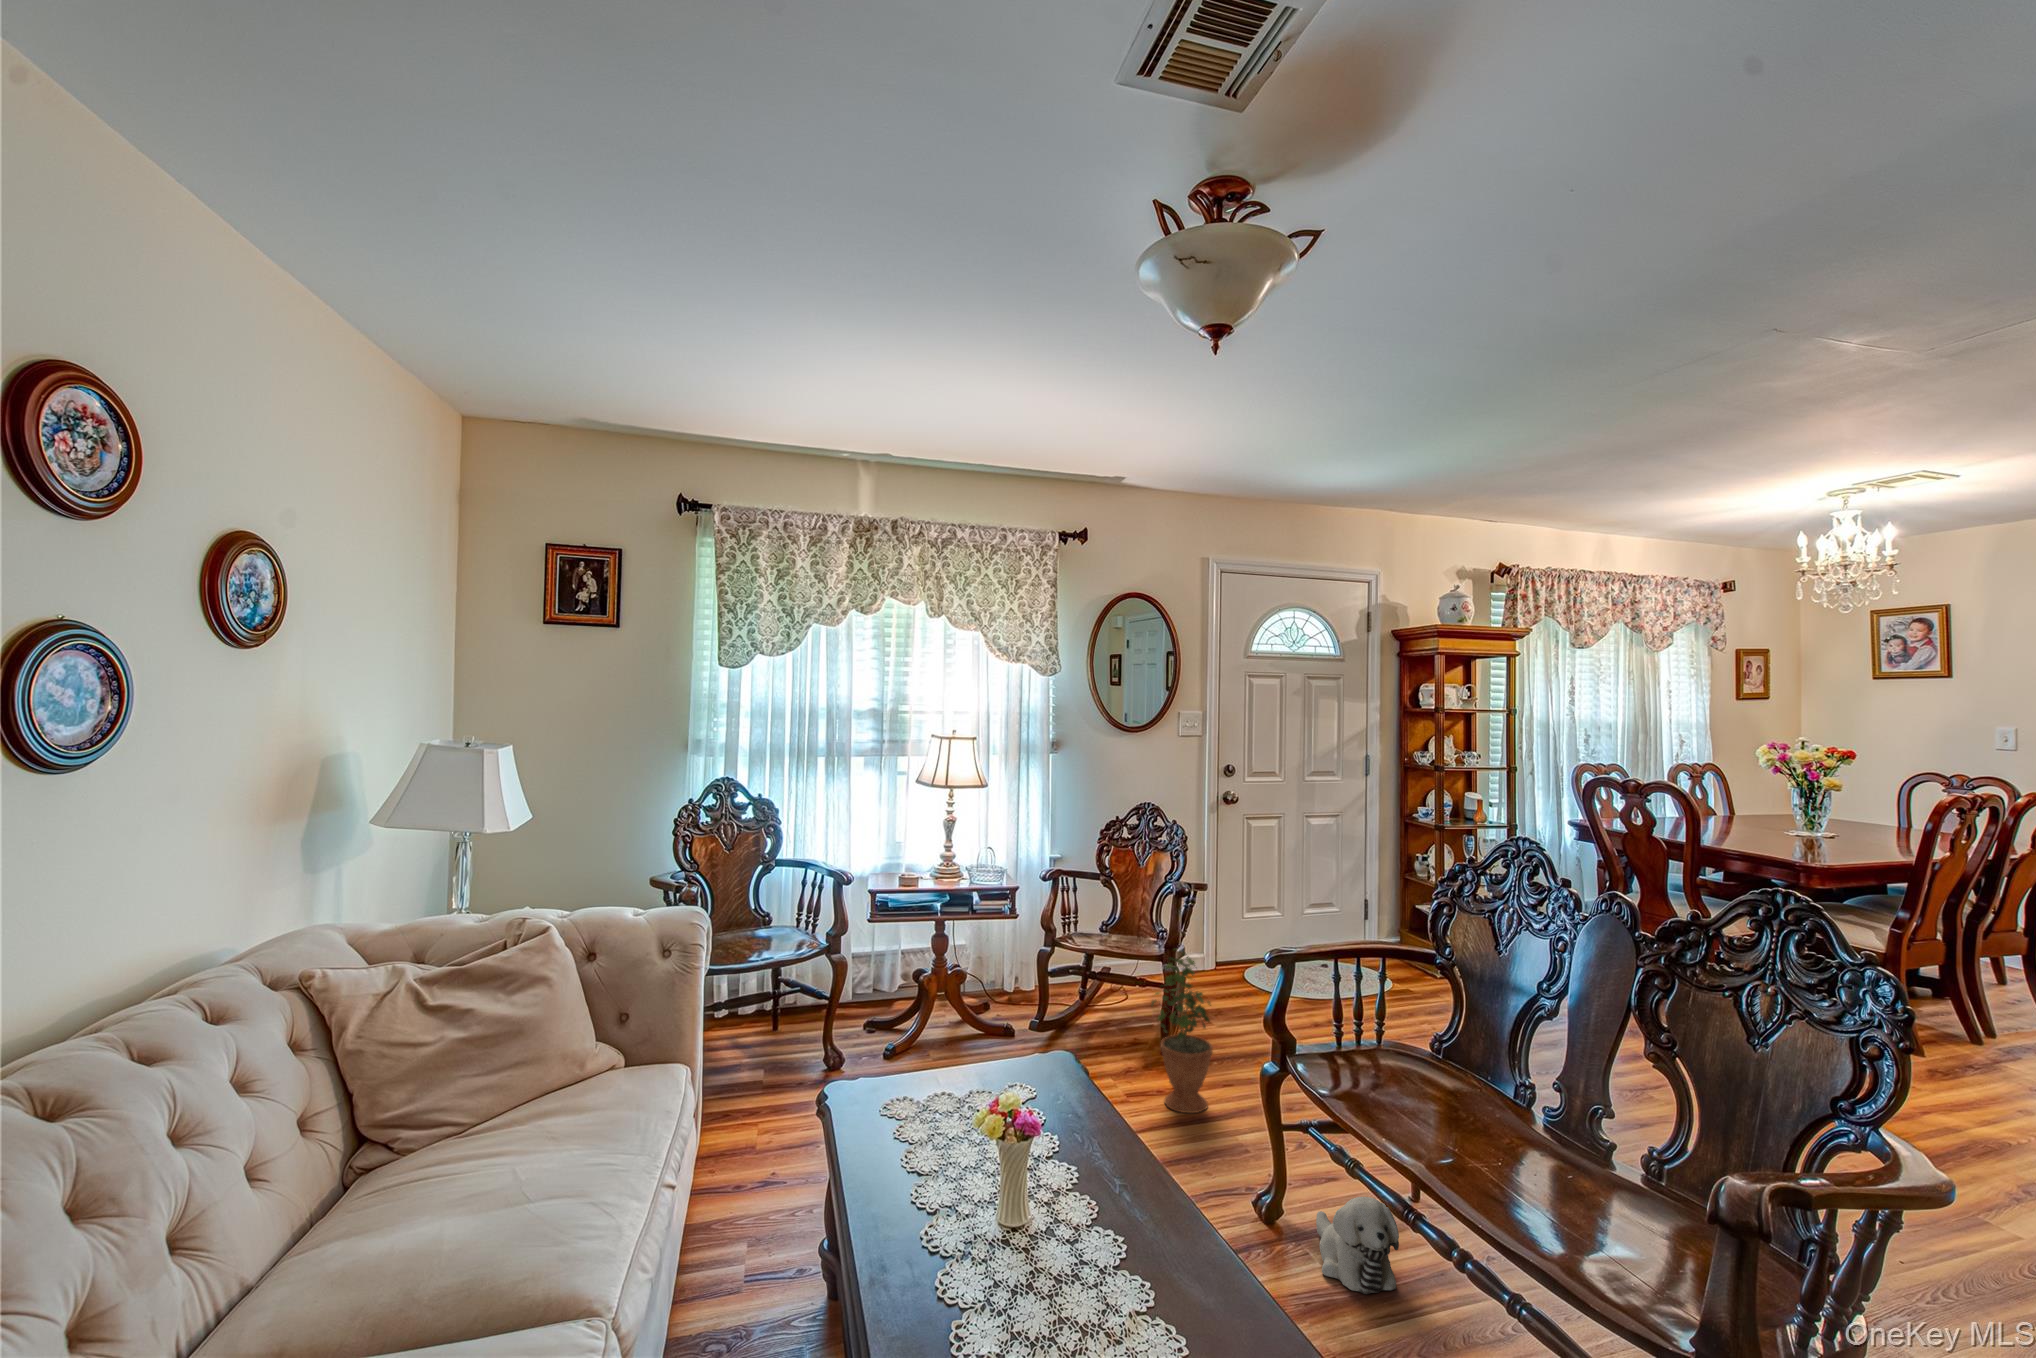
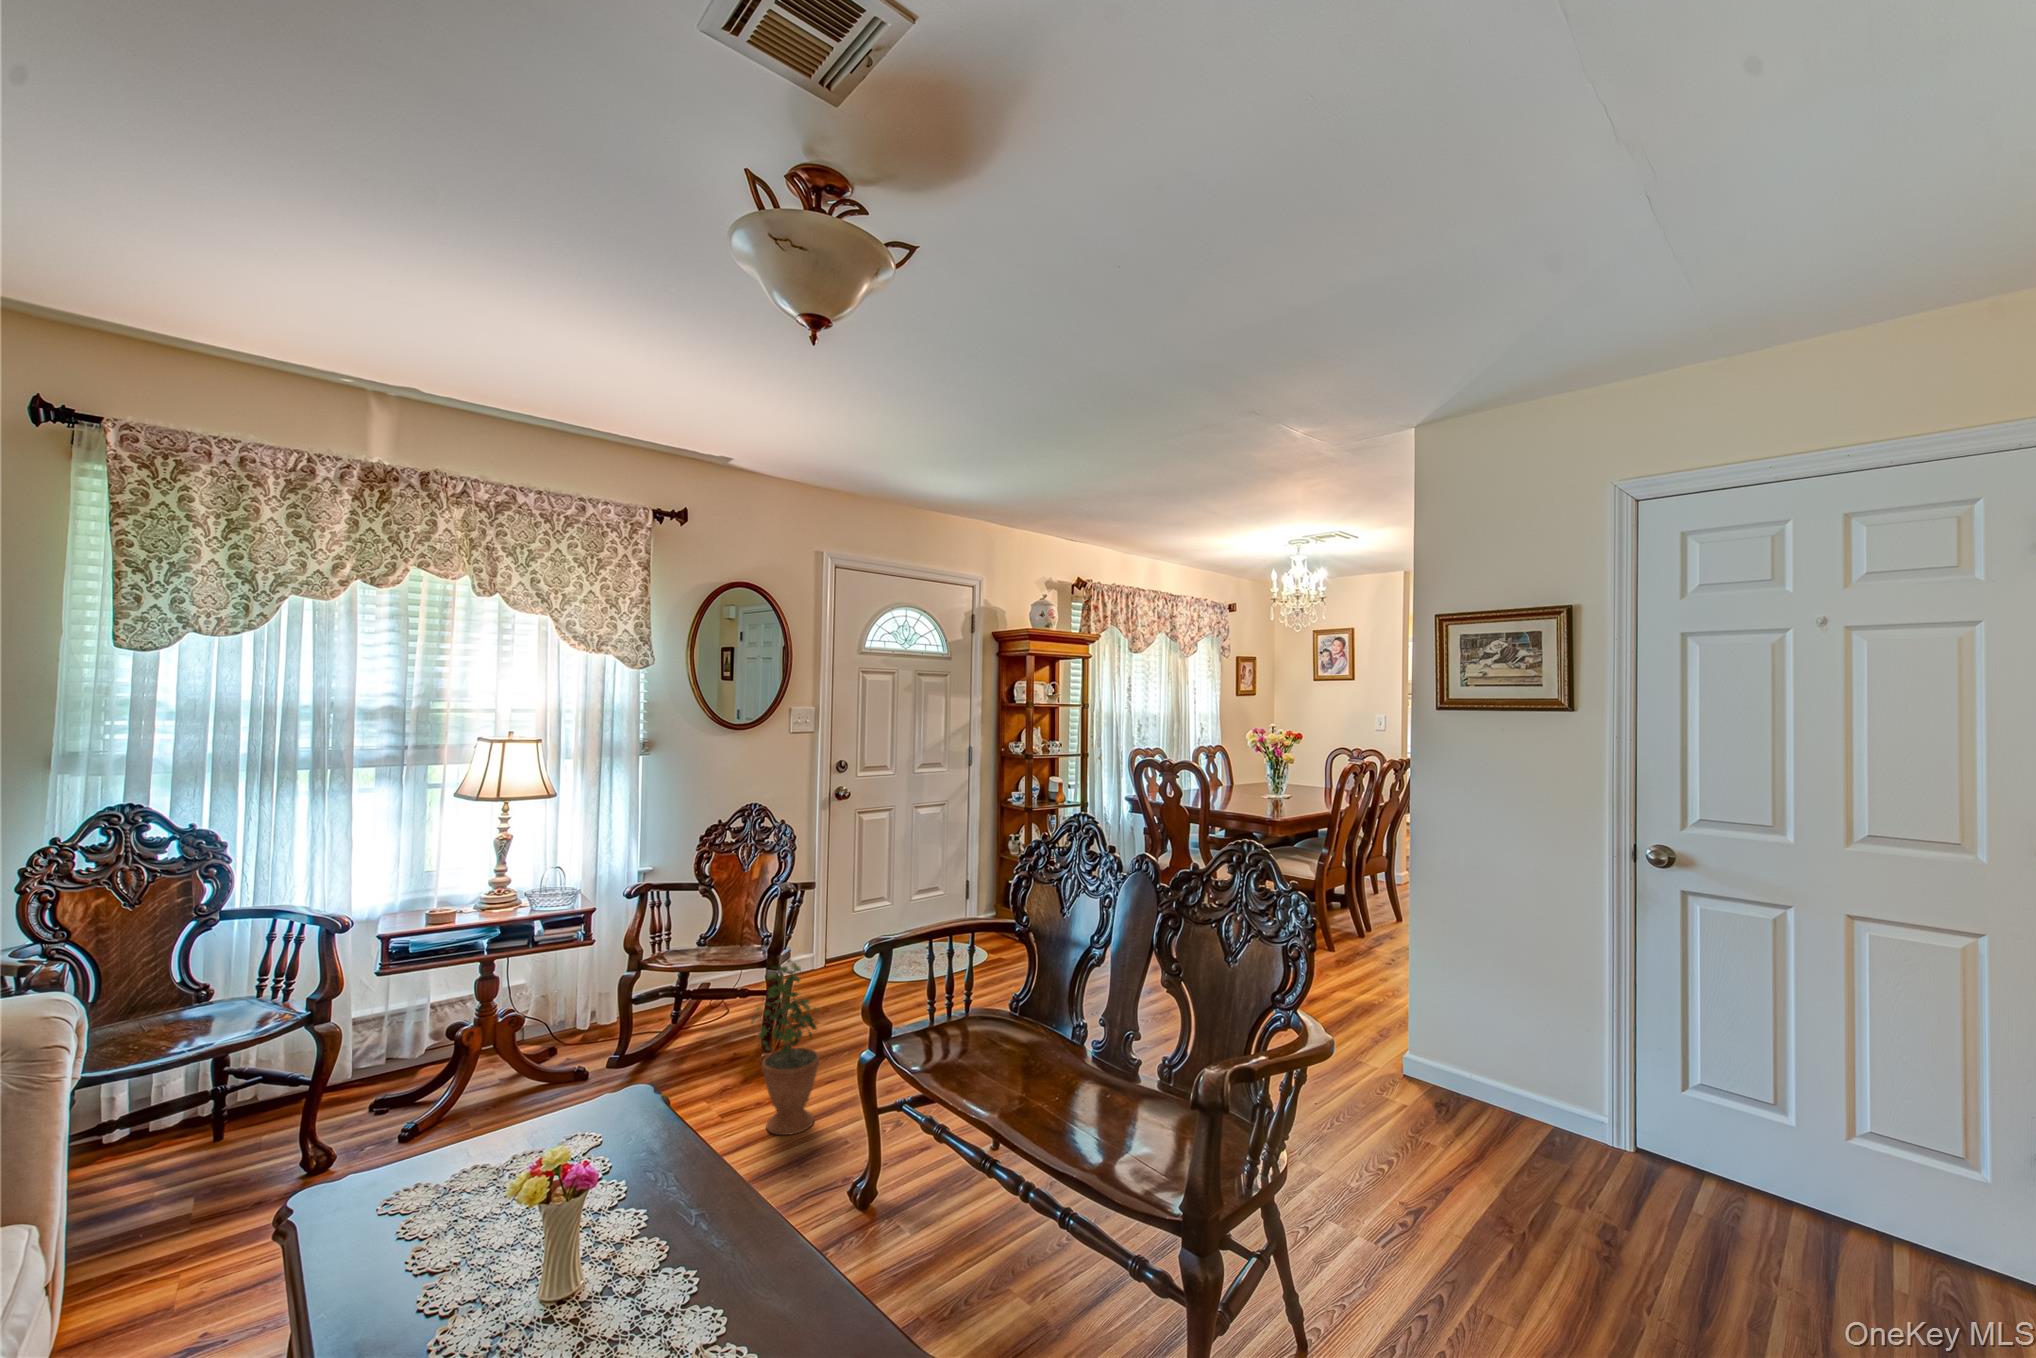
plush toy: present [1316,1197,1399,1294] -> none [927,1190,1010,1296]

